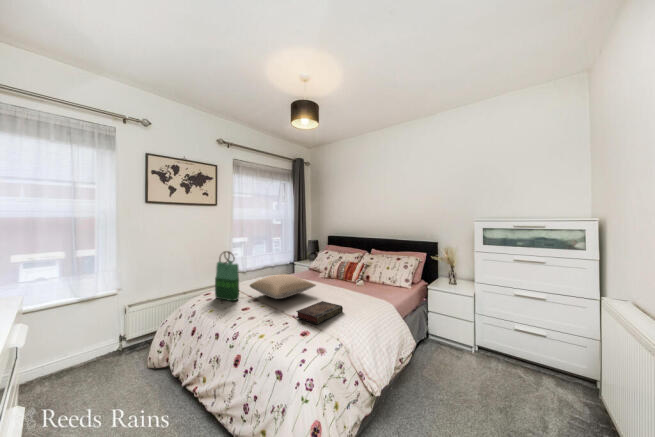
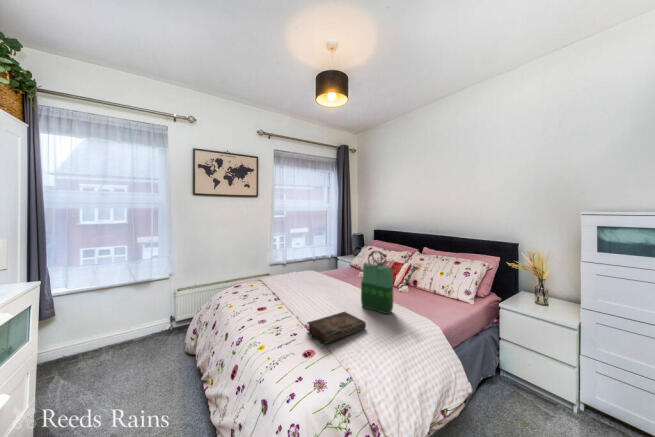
tote bag: present [215,251,239,301] -> present [361,251,393,314]
pillow: present [250,274,316,299] -> none [273,274,344,303]

